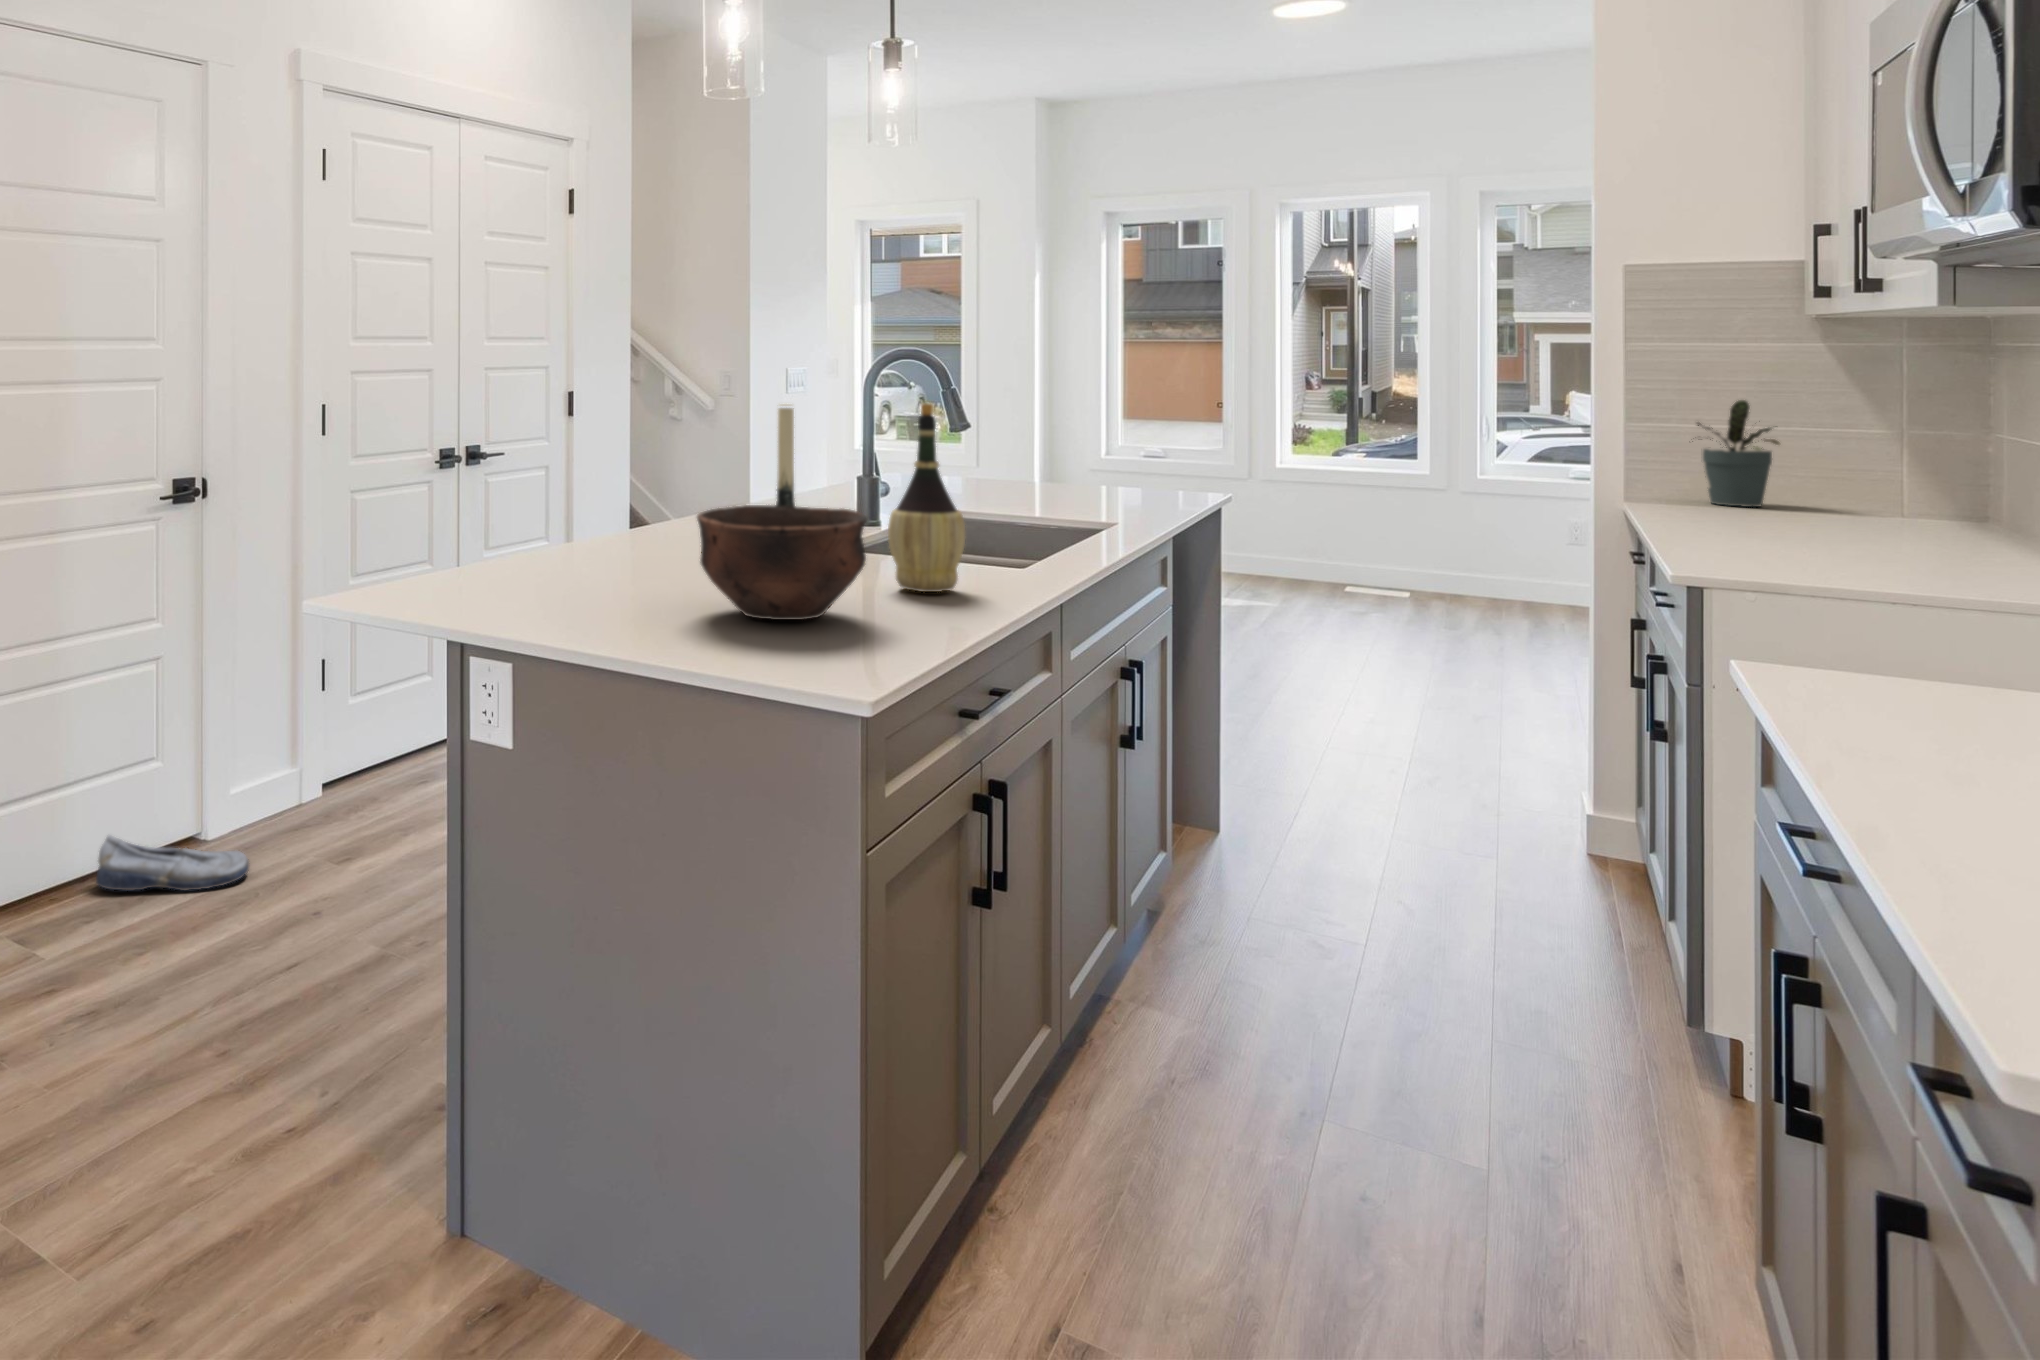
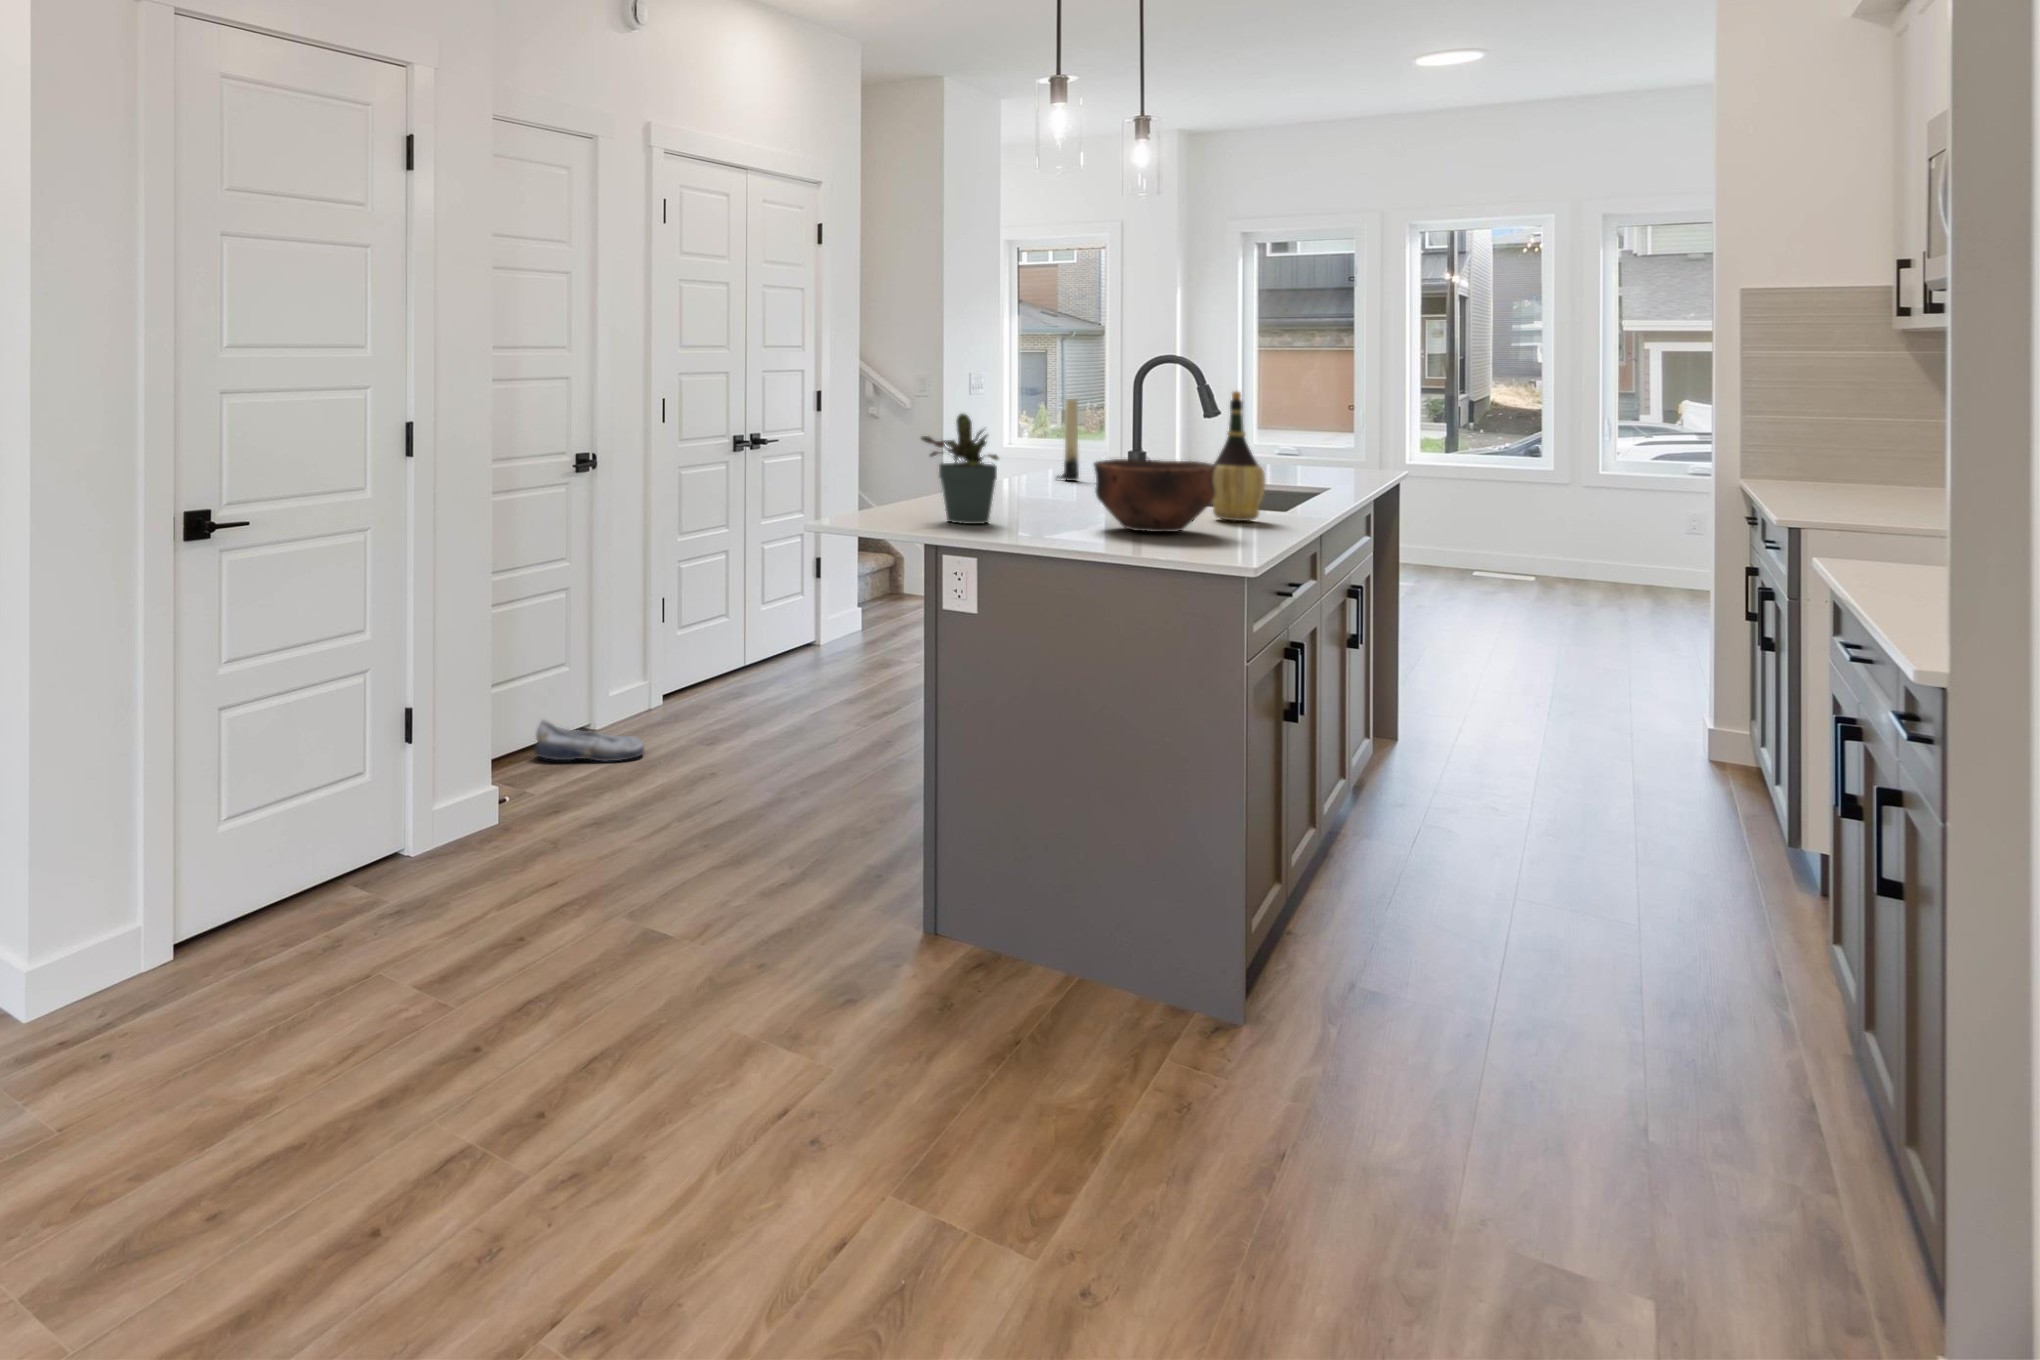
potted plant: present [1692,400,1780,507] -> present [921,414,999,524]

